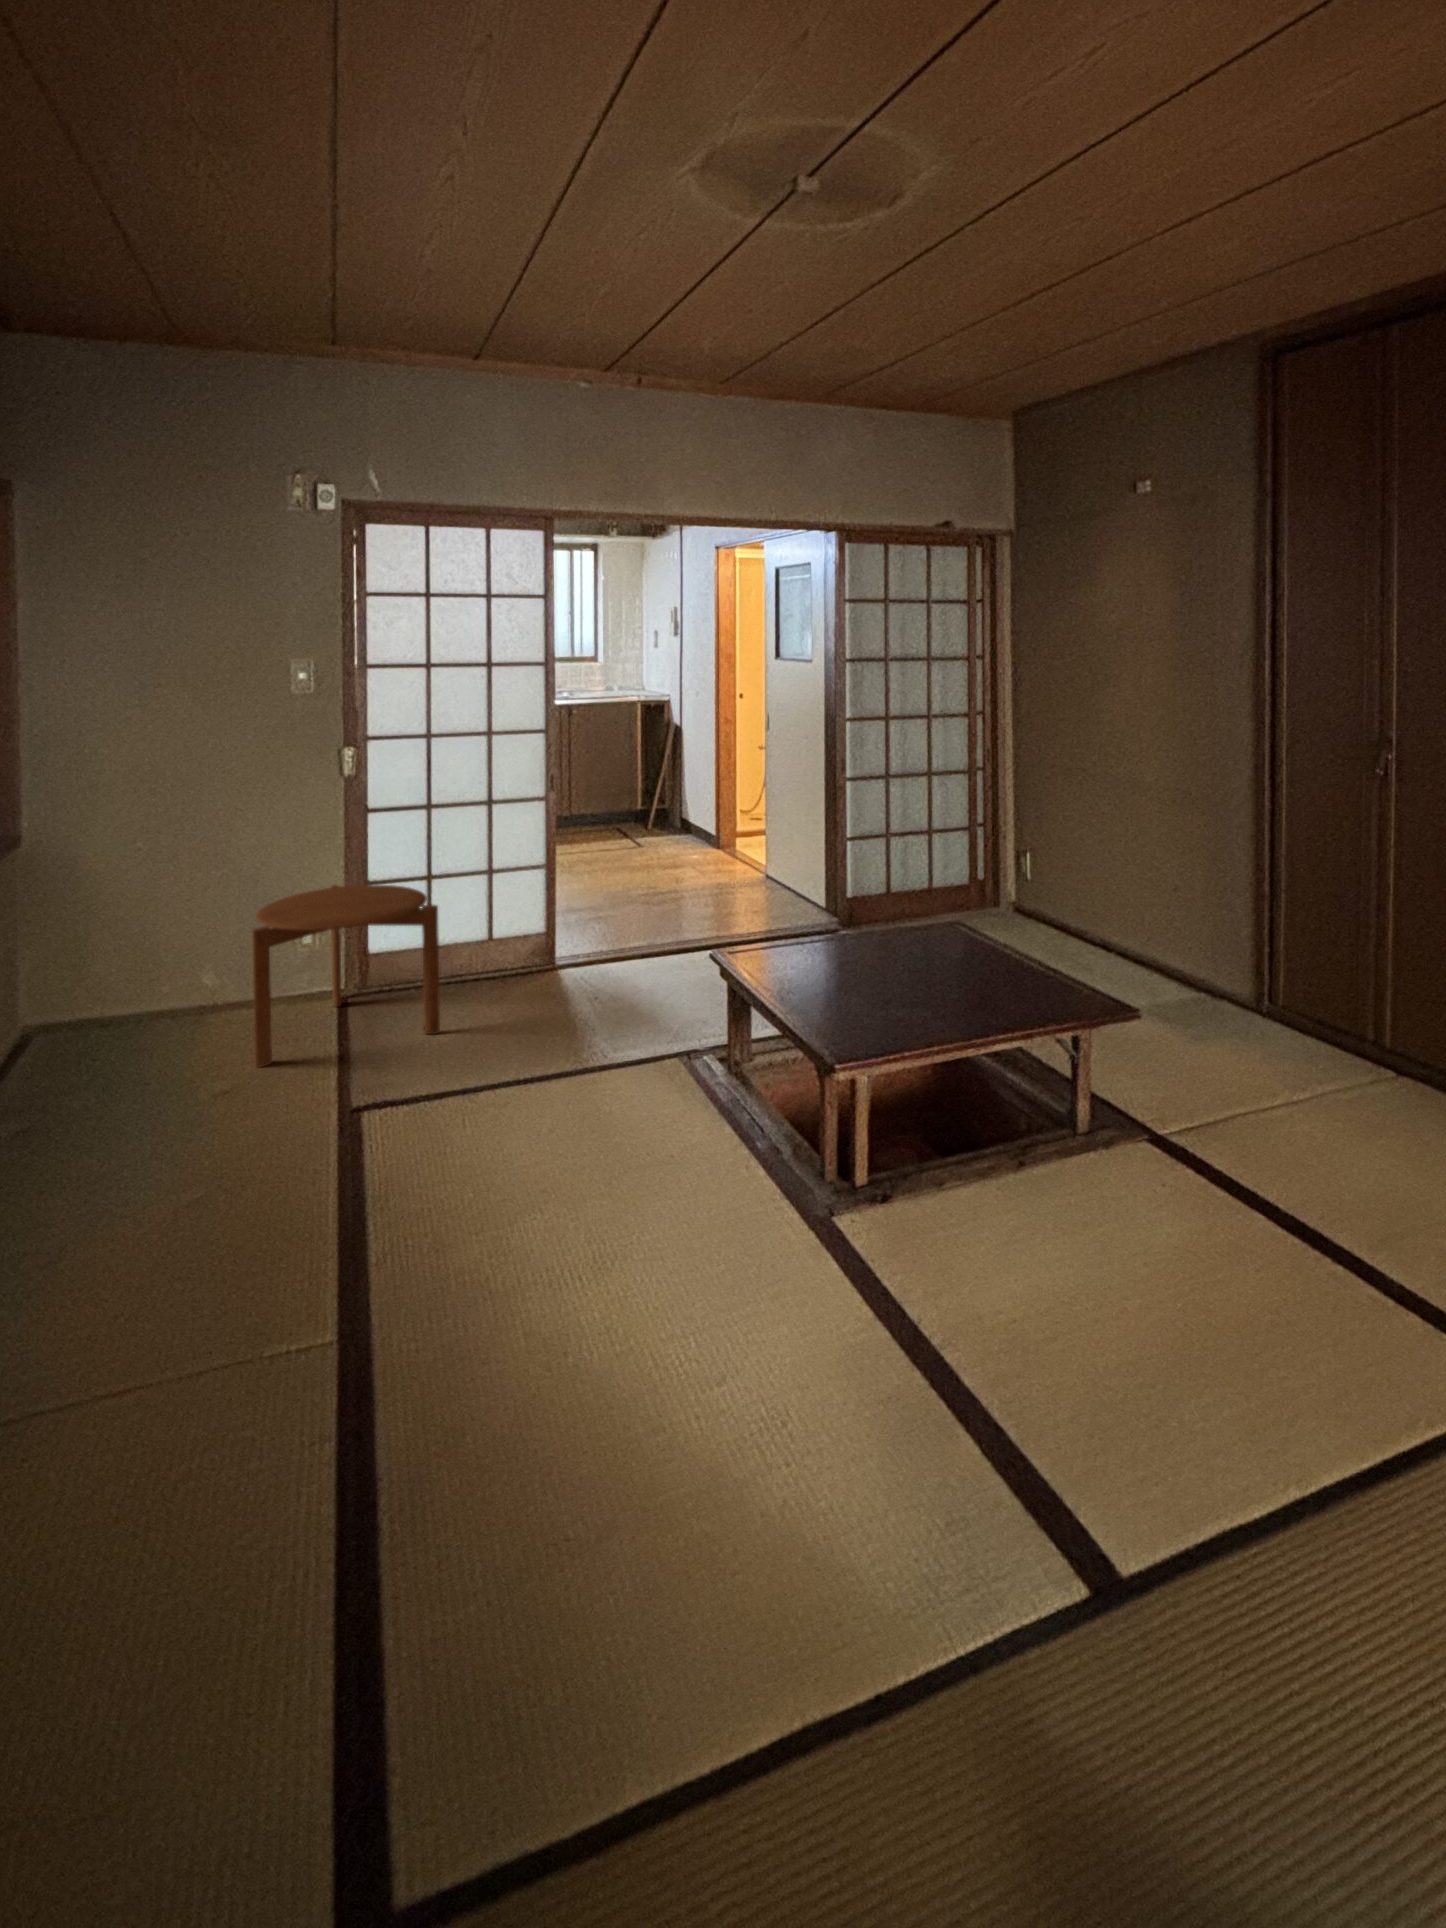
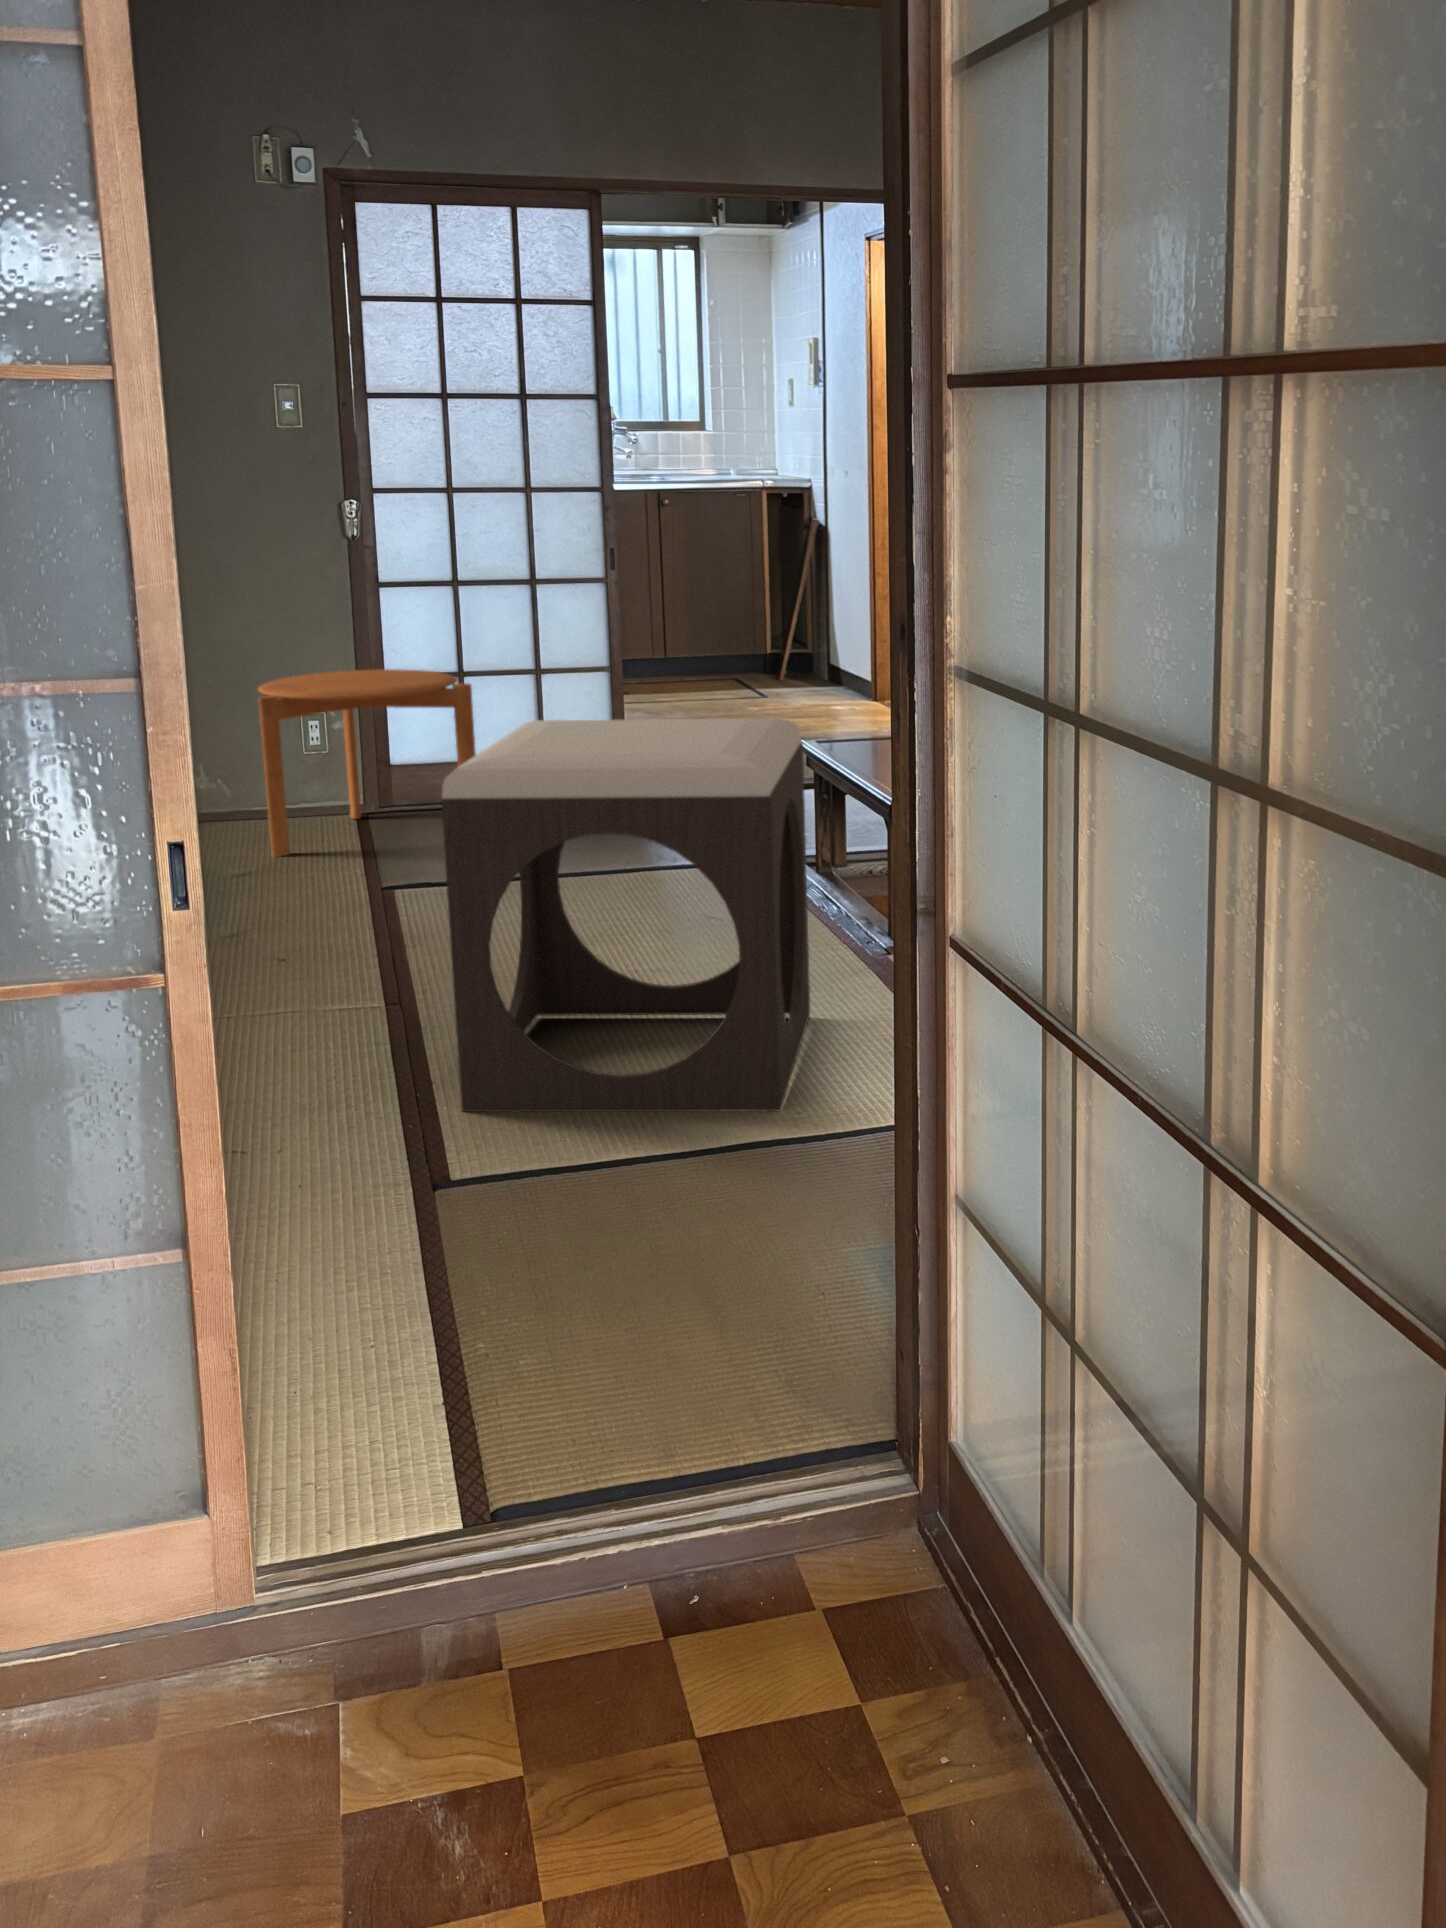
footstool: none [388,1077,833,1751] -> present [441,718,810,1112]

